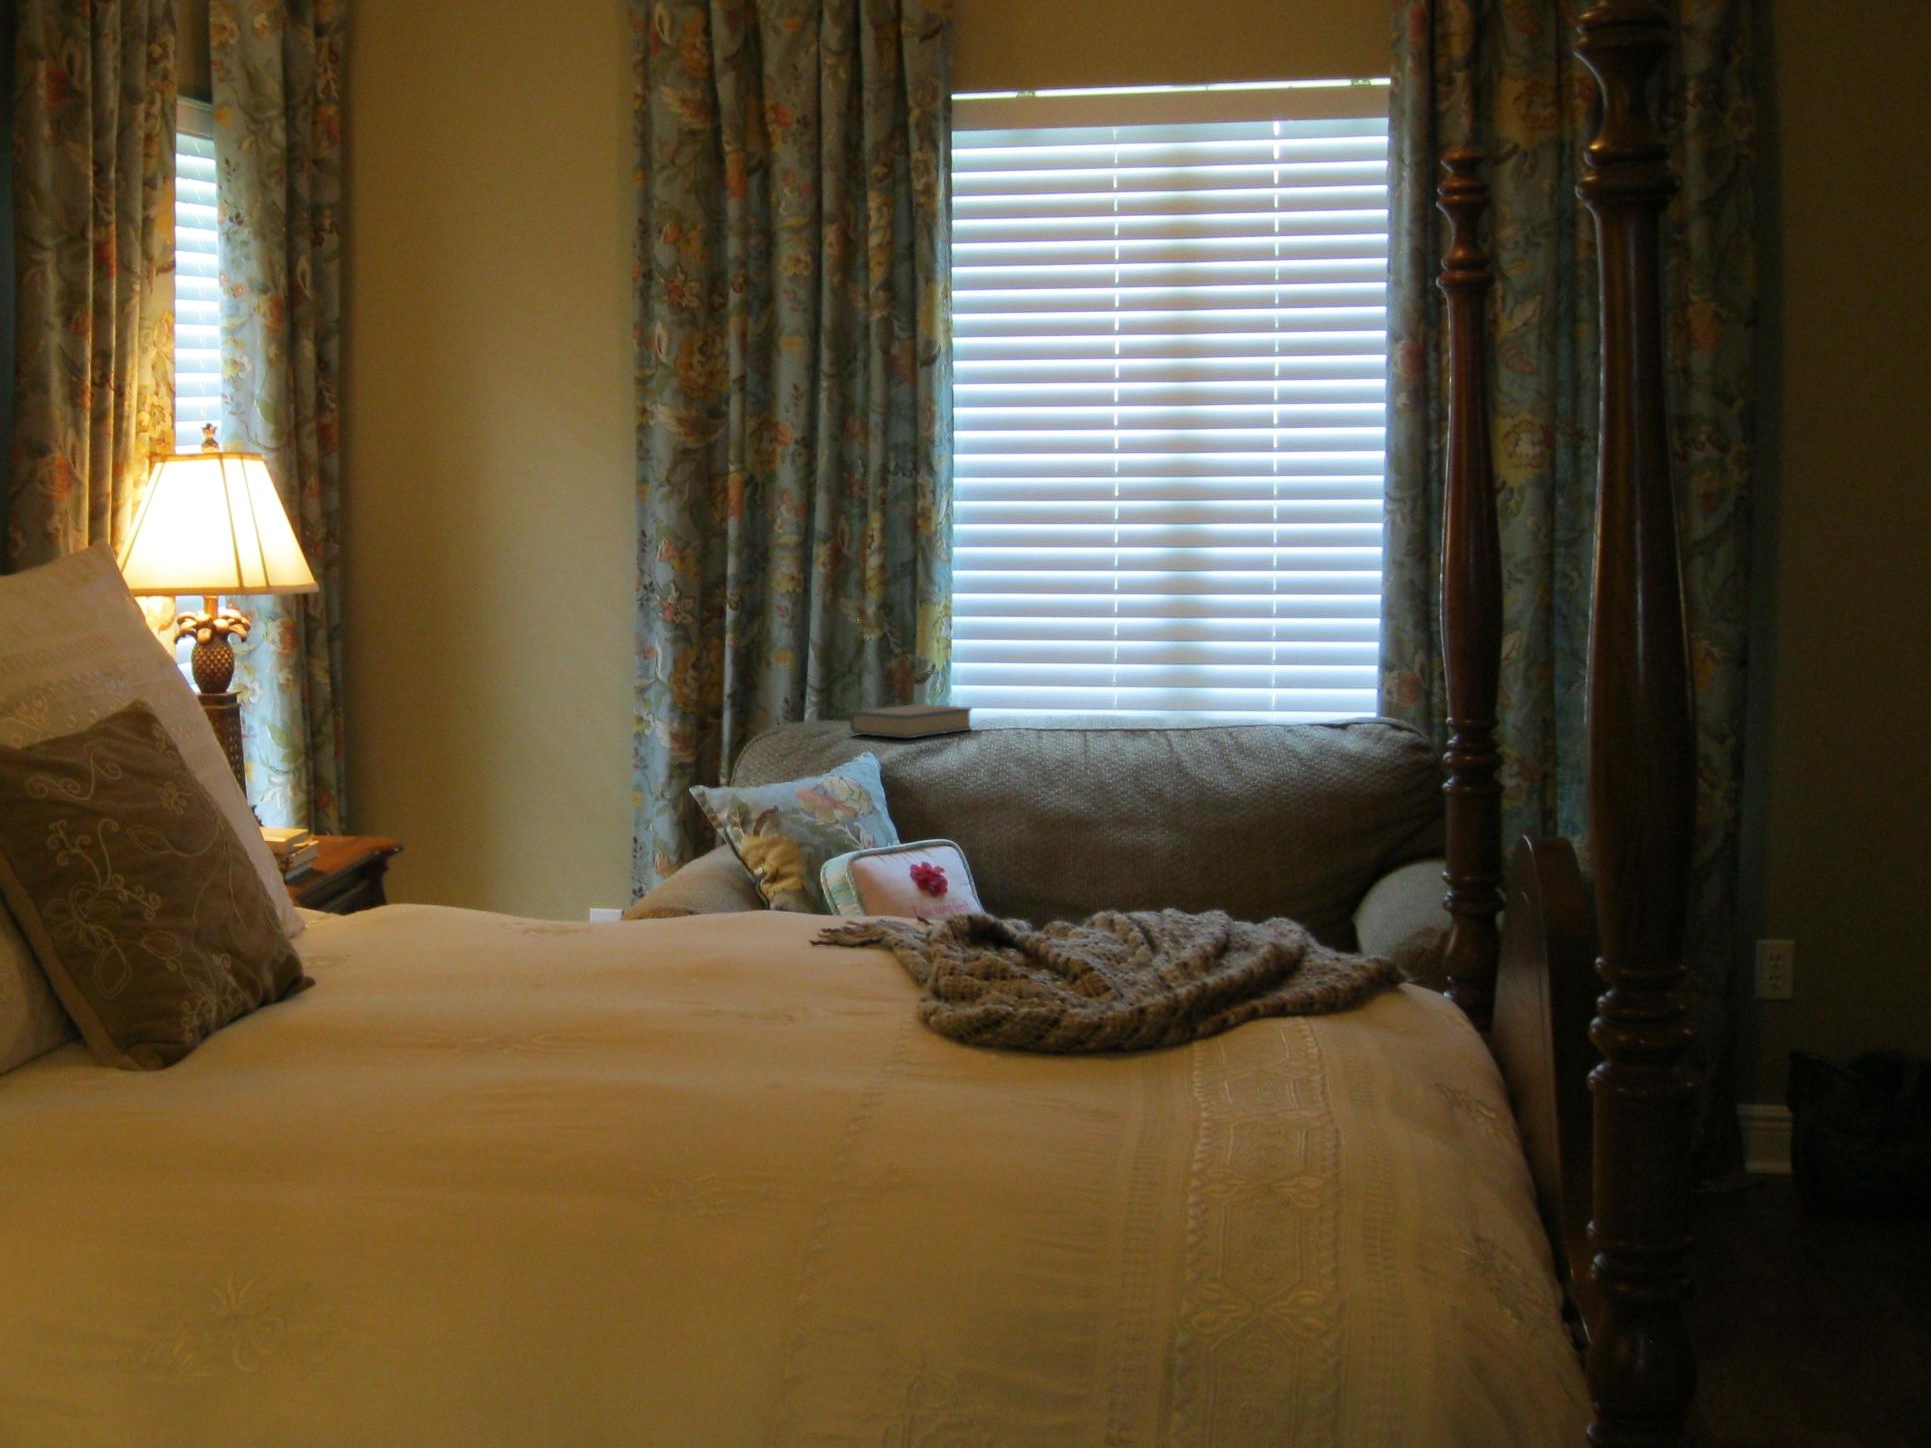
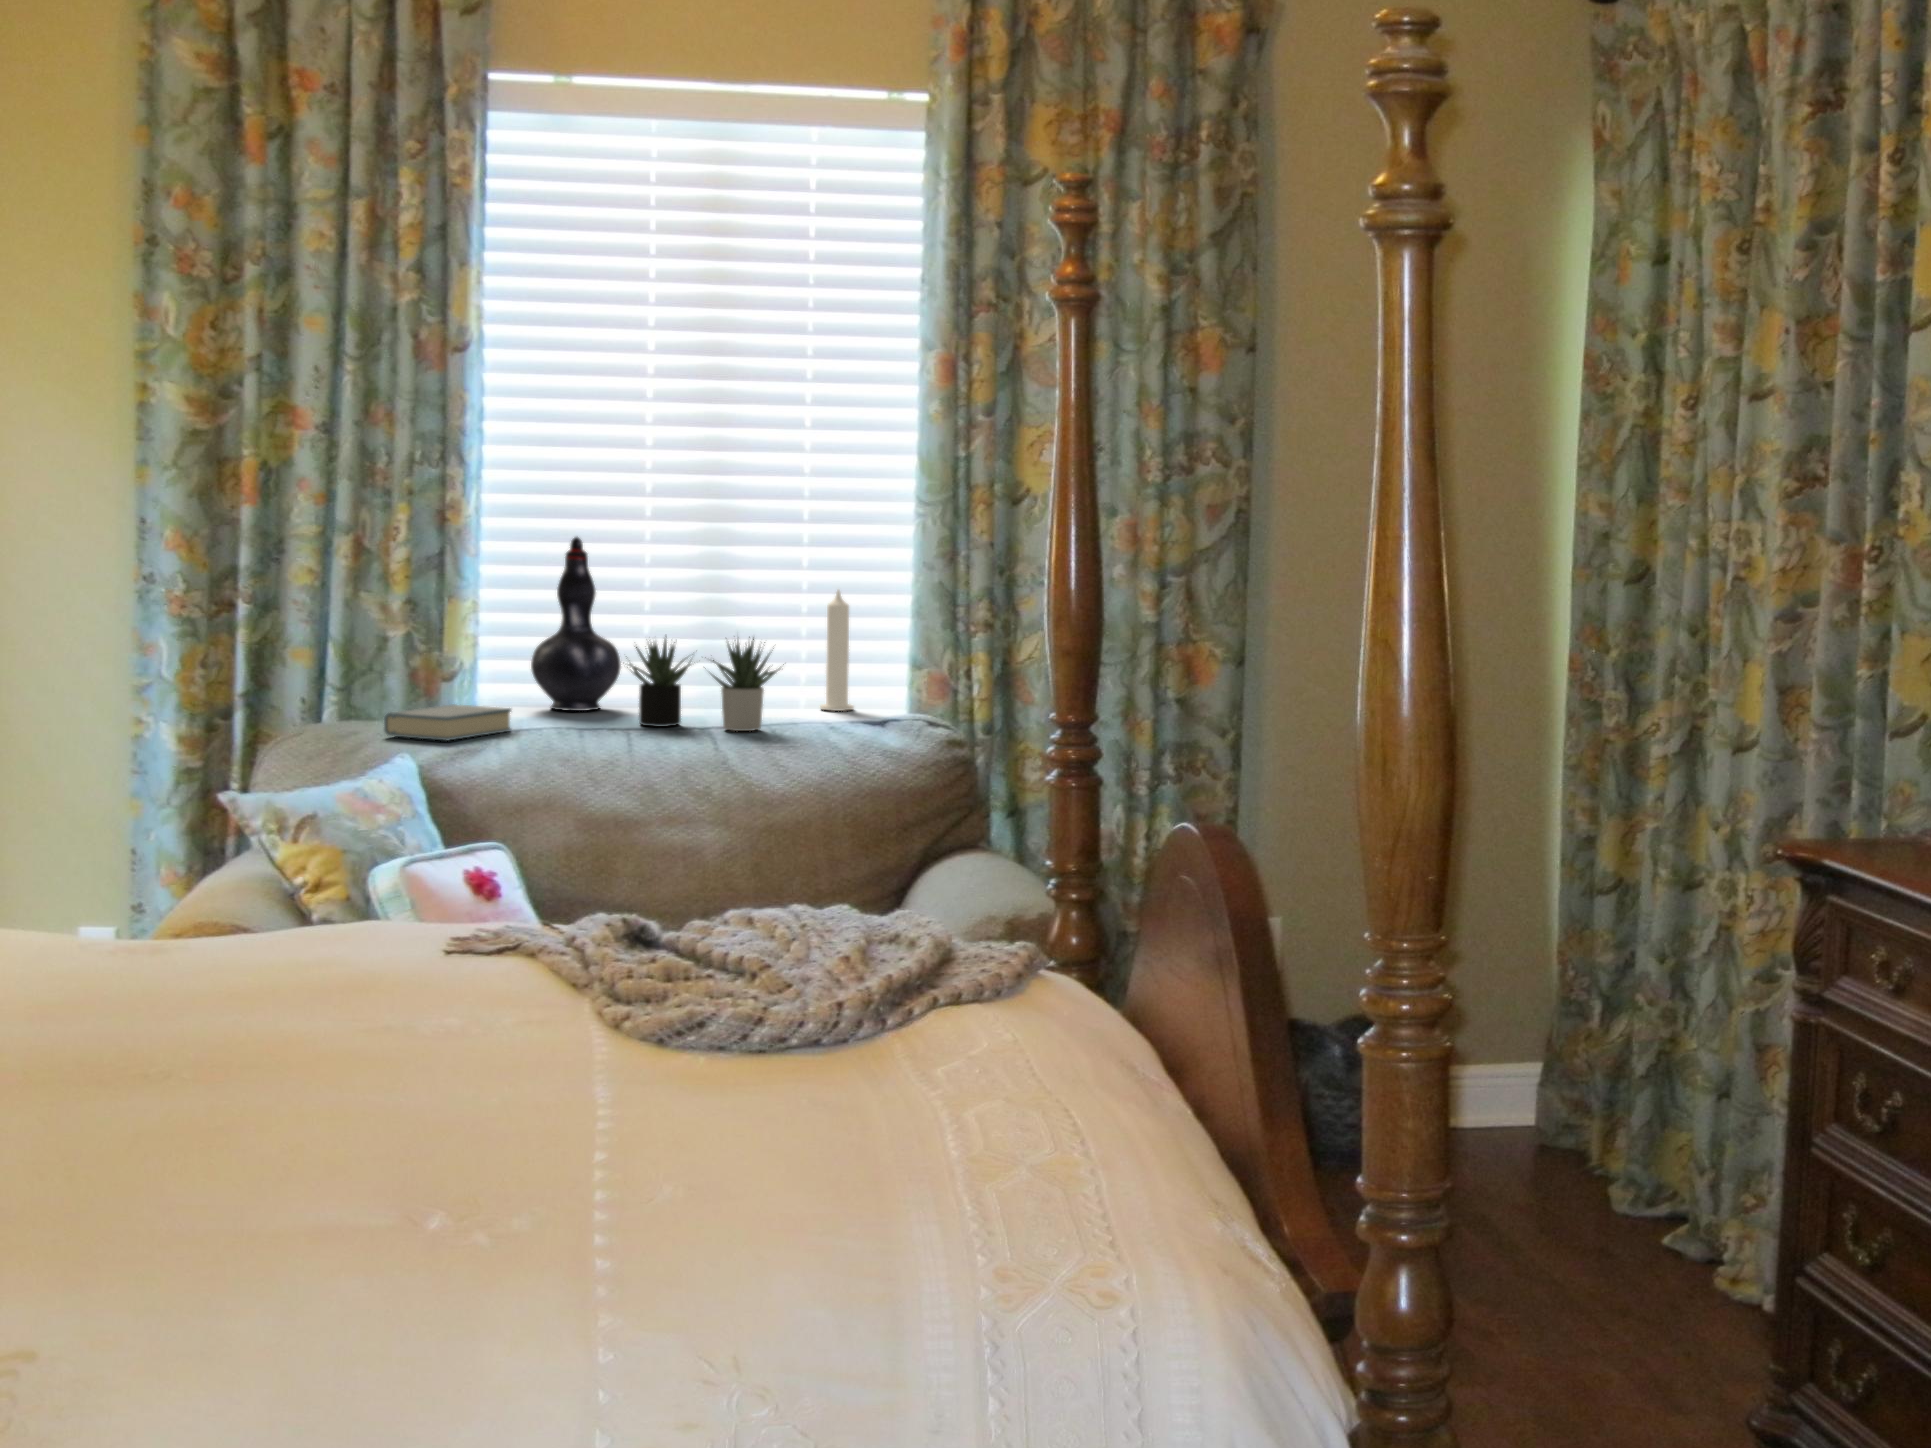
decorative vase: none [995,541,1082,711] -> present [531,537,621,711]
candle: none [1284,587,1320,712] -> present [820,590,854,711]
succulent plant: none [1077,628,1248,731] -> present [627,637,784,731]

